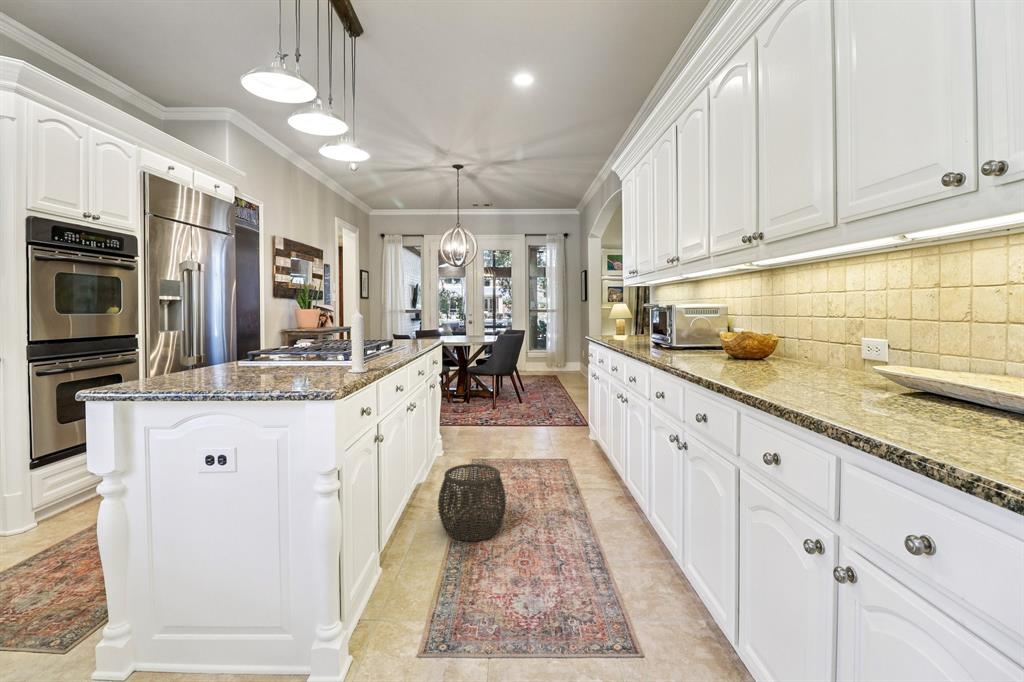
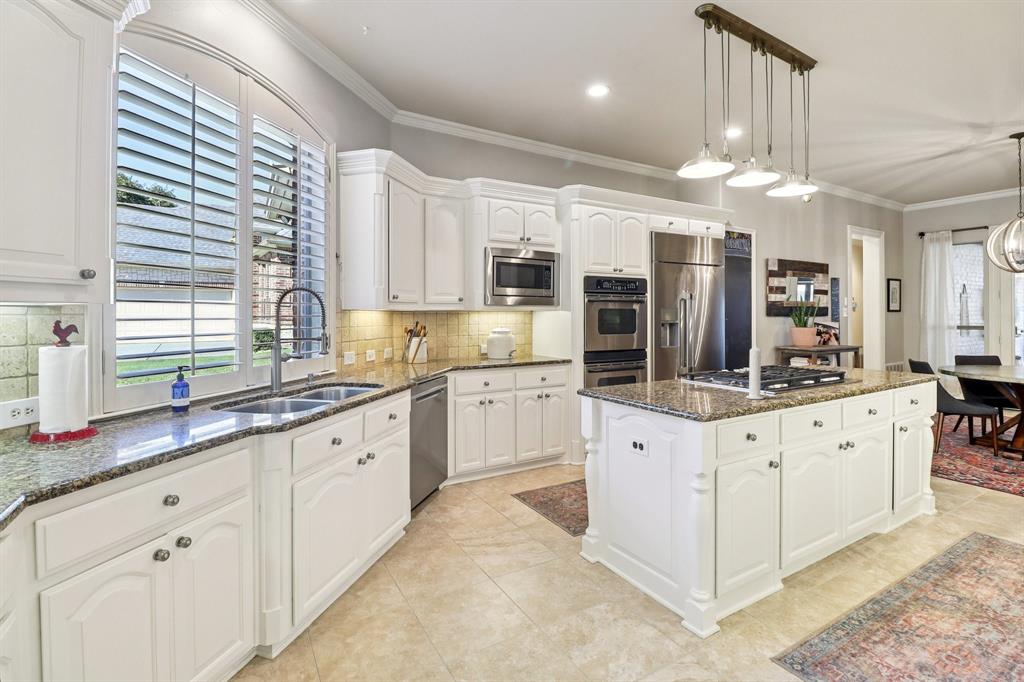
woven basket: present [438,464,506,541] -> none [860,520,964,617]

